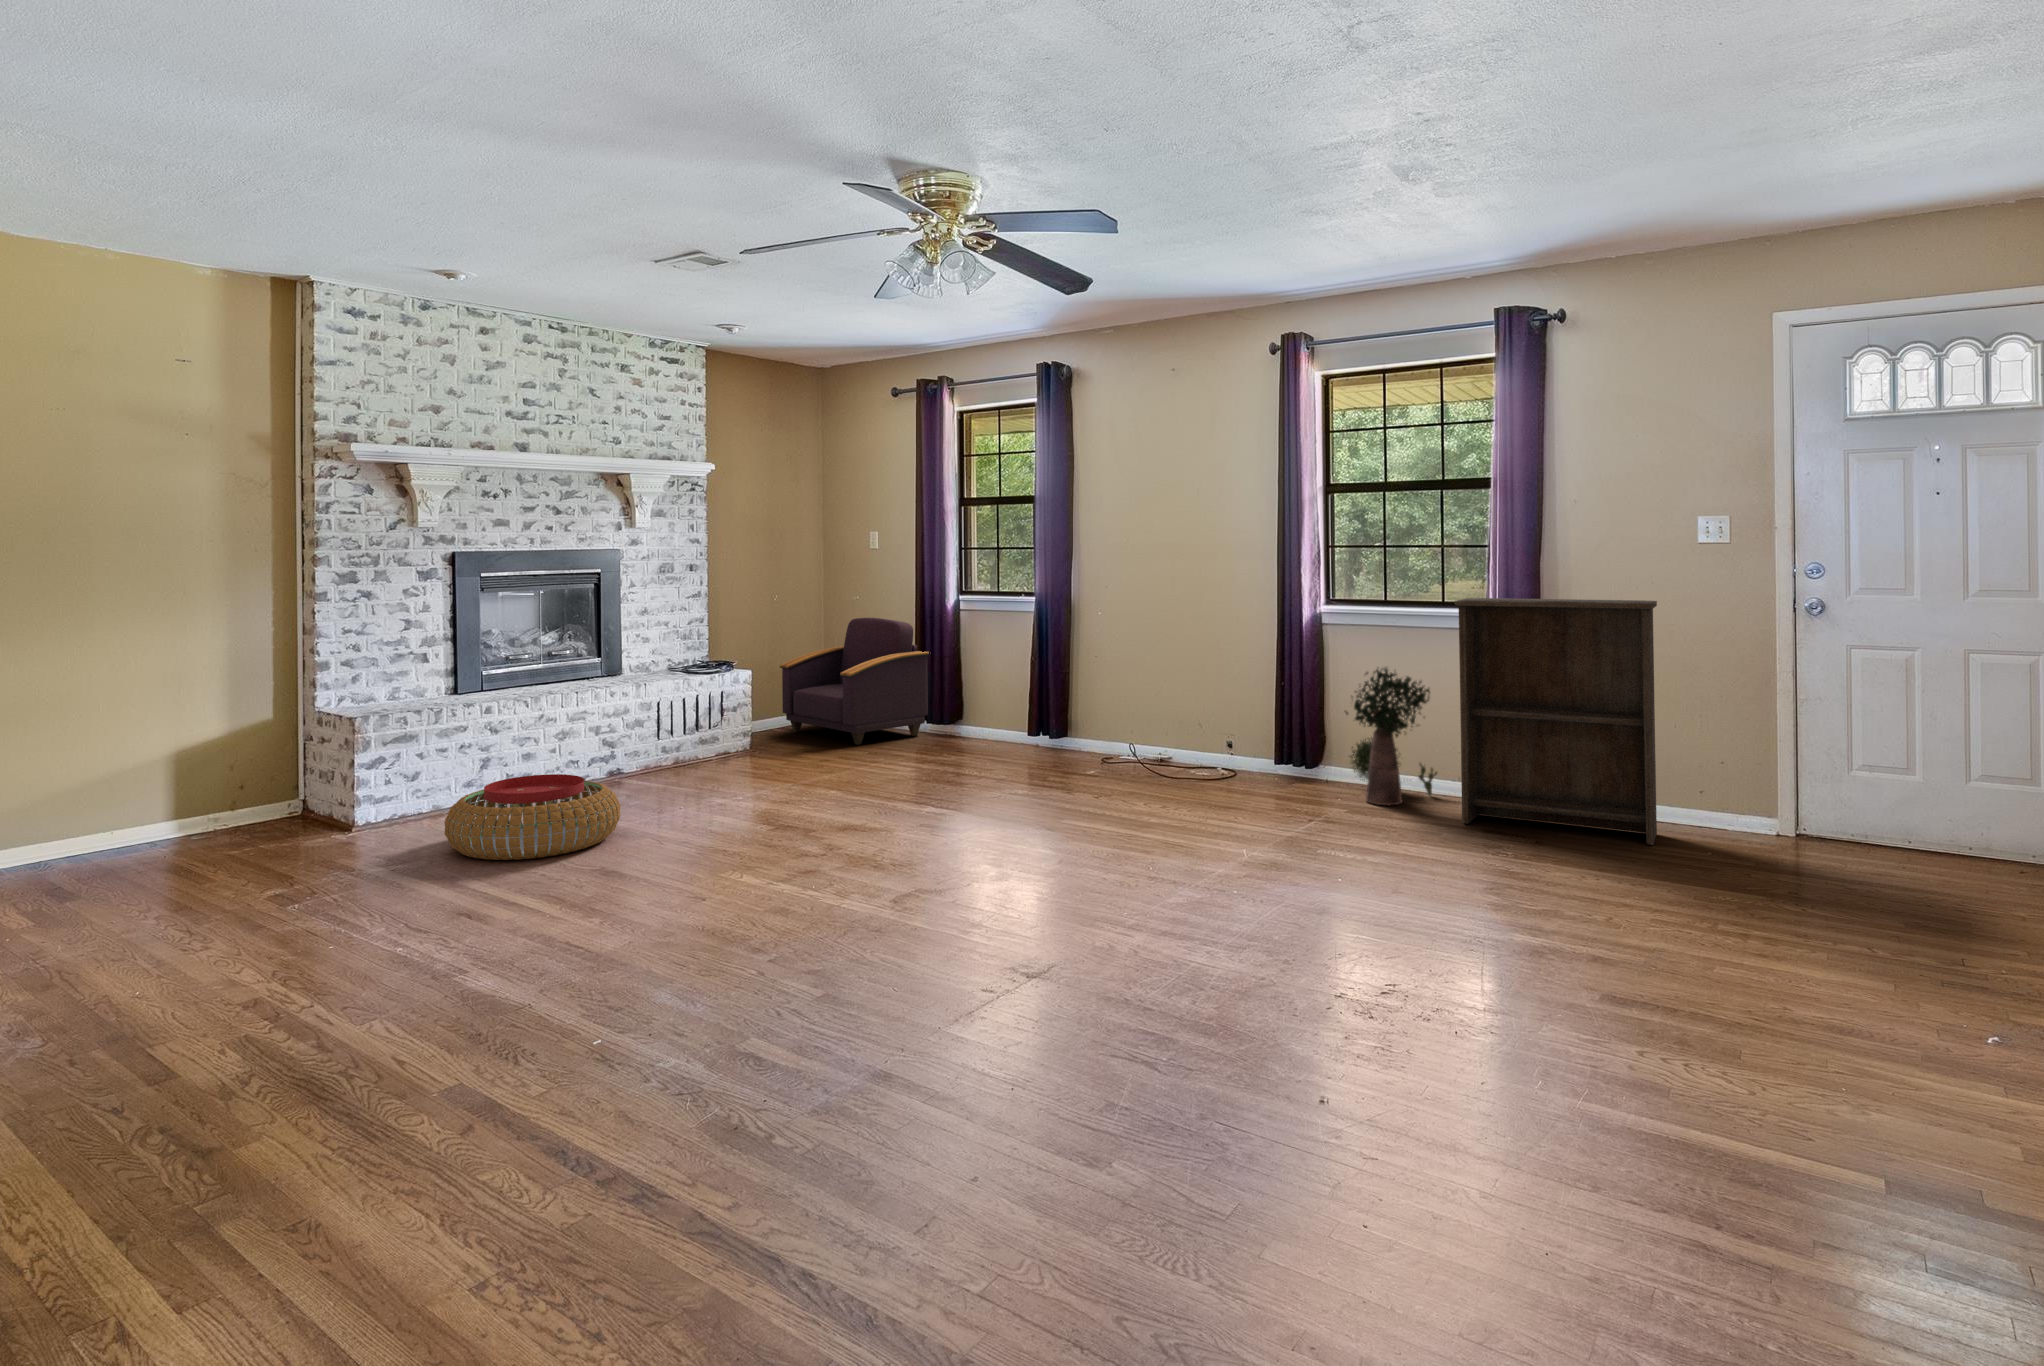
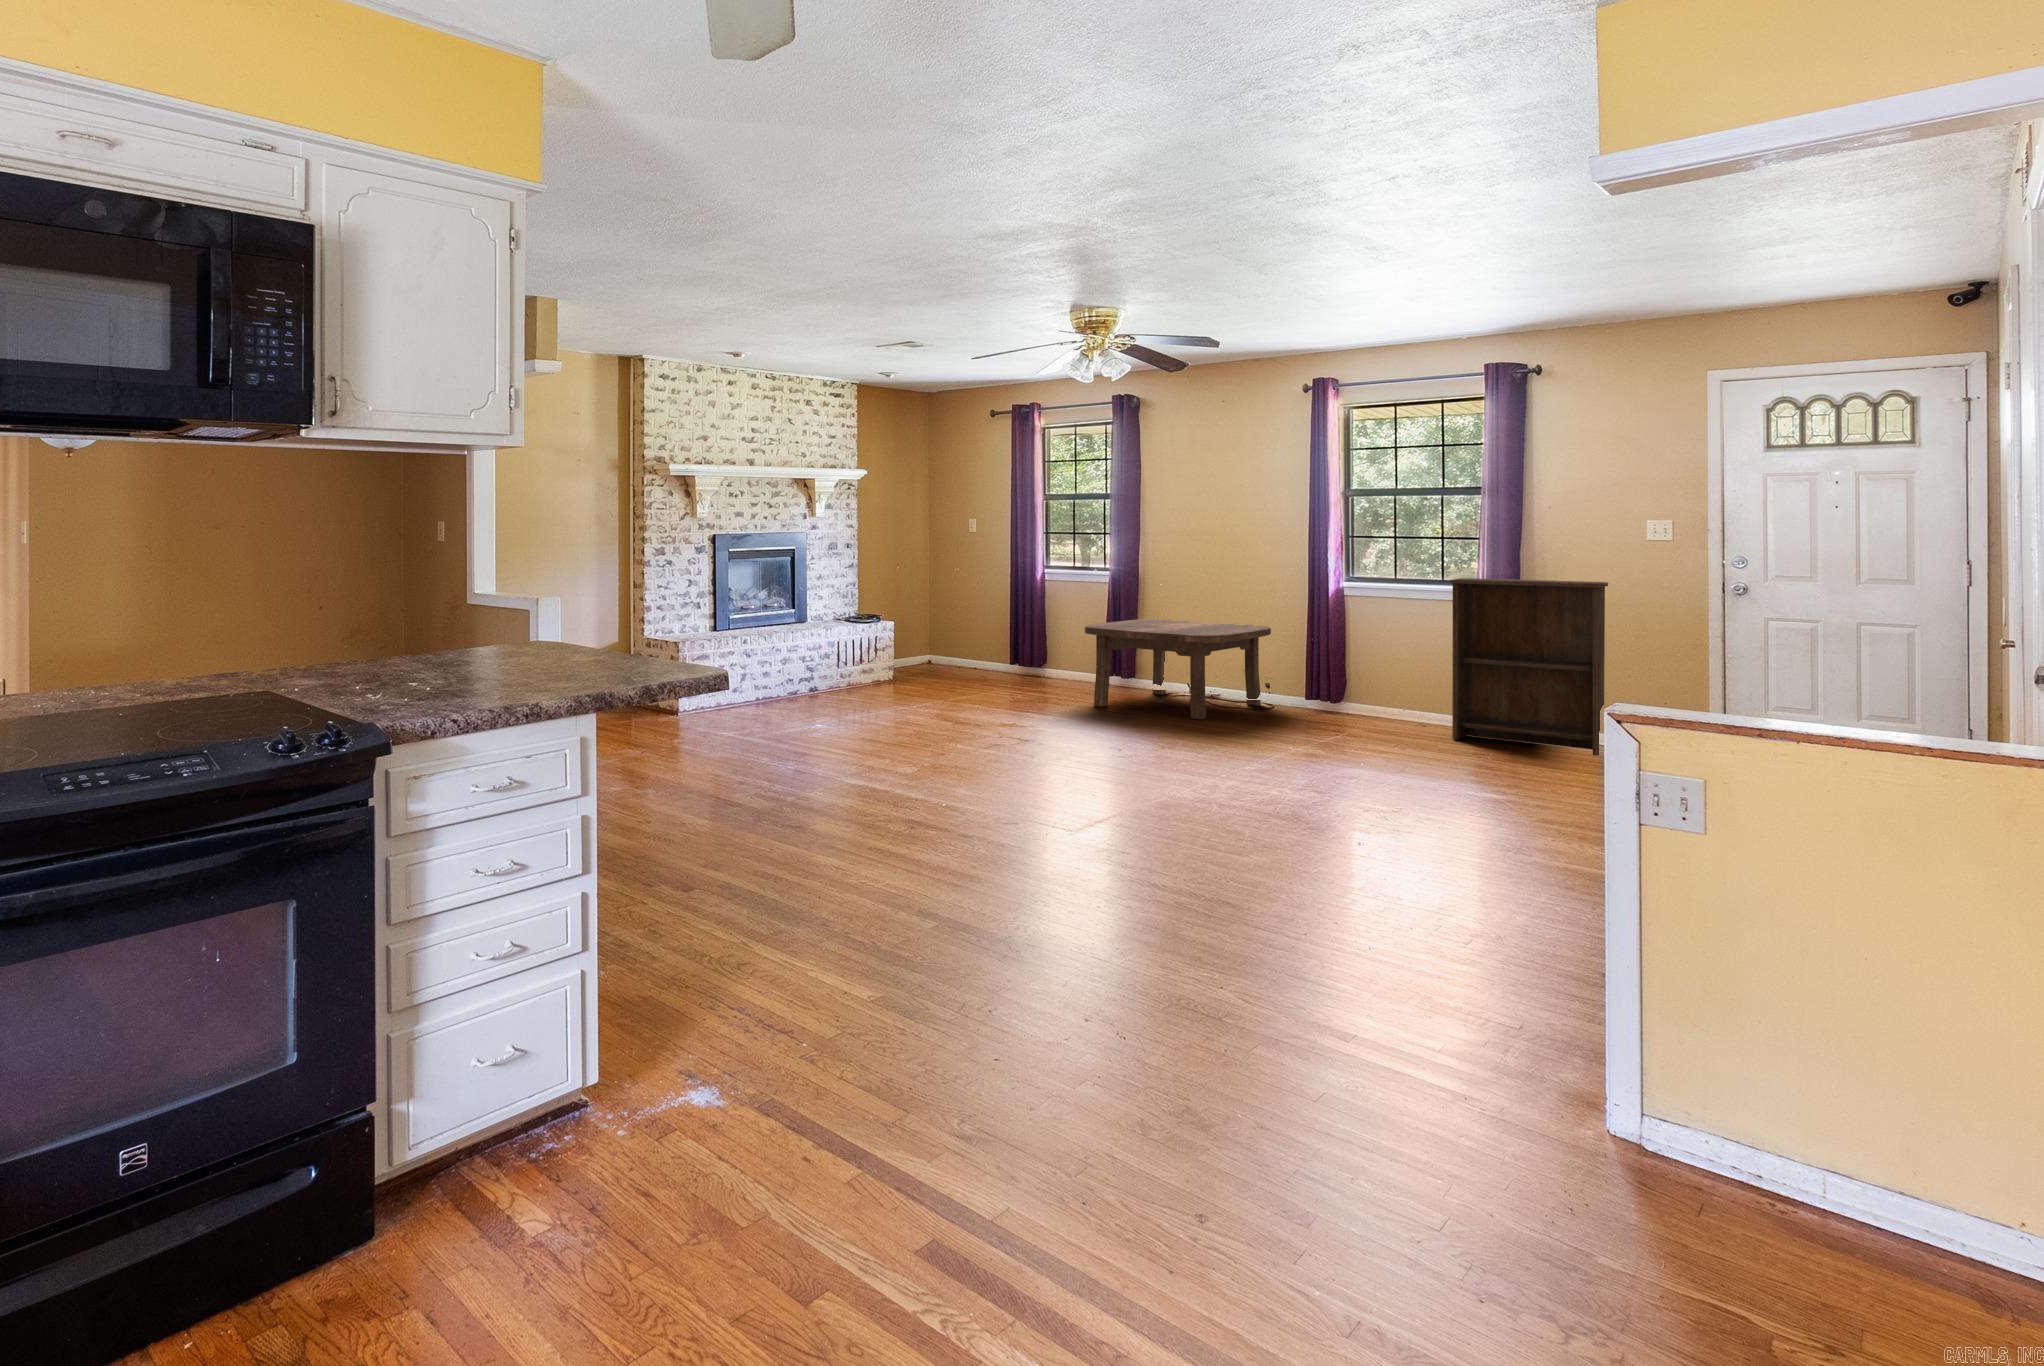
armchair: present [779,618,929,745] -> none [906,587,1024,680]
coffee table: none [985,658,1230,802] -> present [1085,619,1271,719]
potted plant: present [1346,667,1437,805] -> none [1363,627,1436,728]
pouf: present [444,774,621,860] -> none [751,682,855,731]

